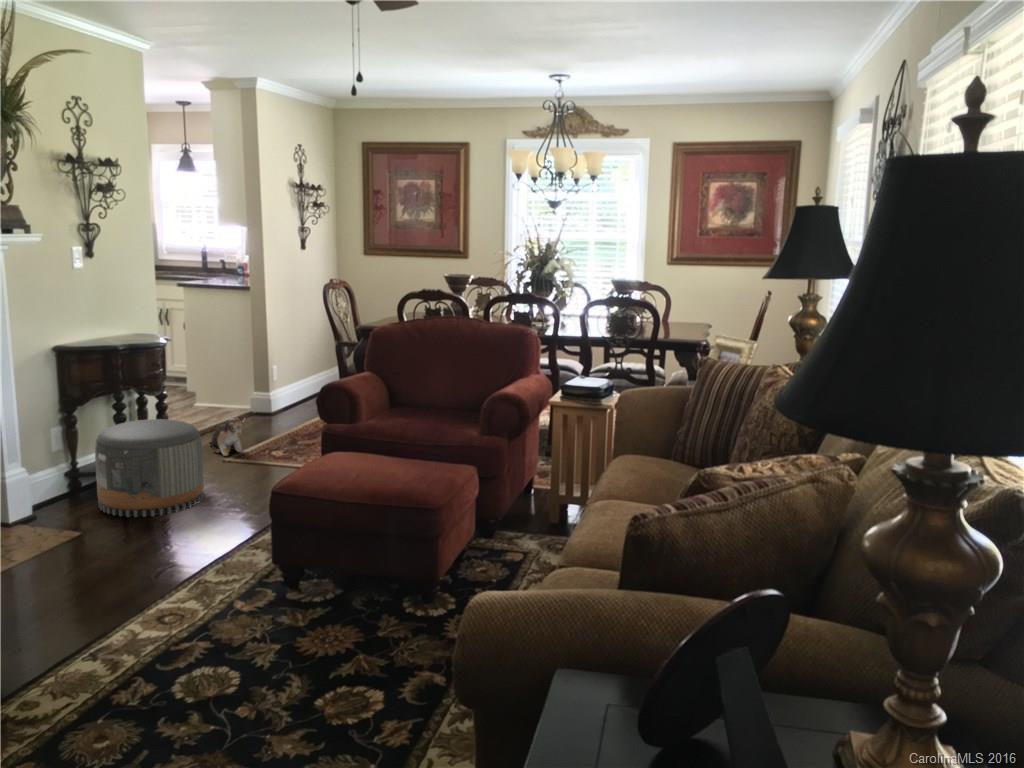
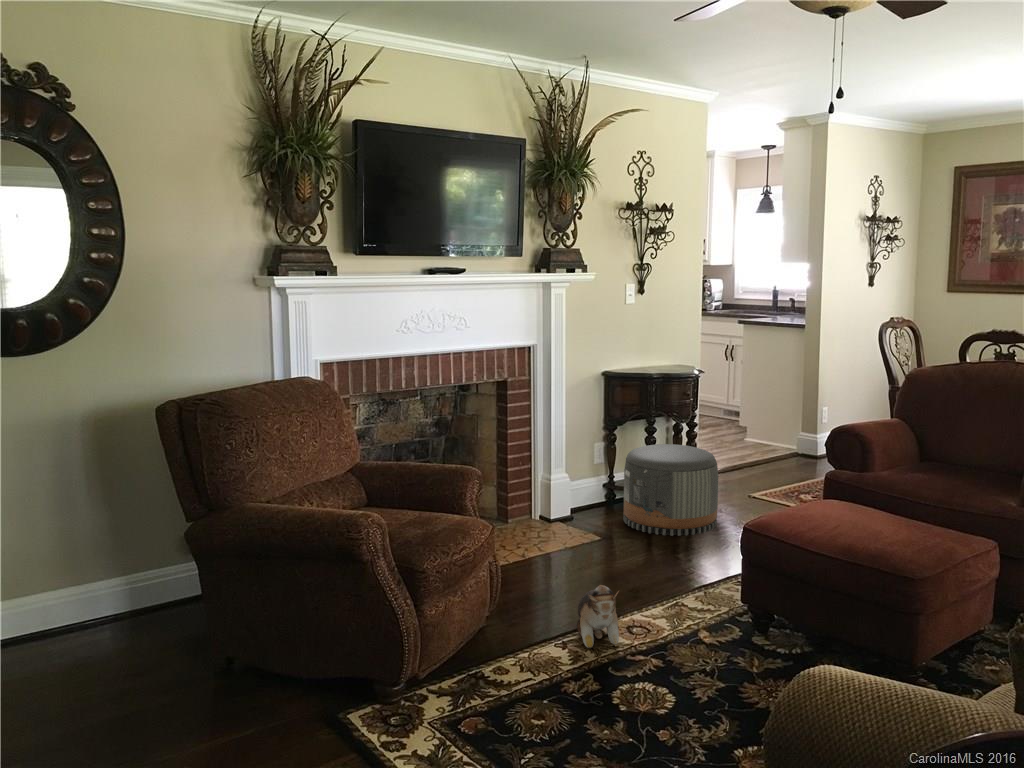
plush toy: present [209,417,245,456] -> present [577,585,619,648]

